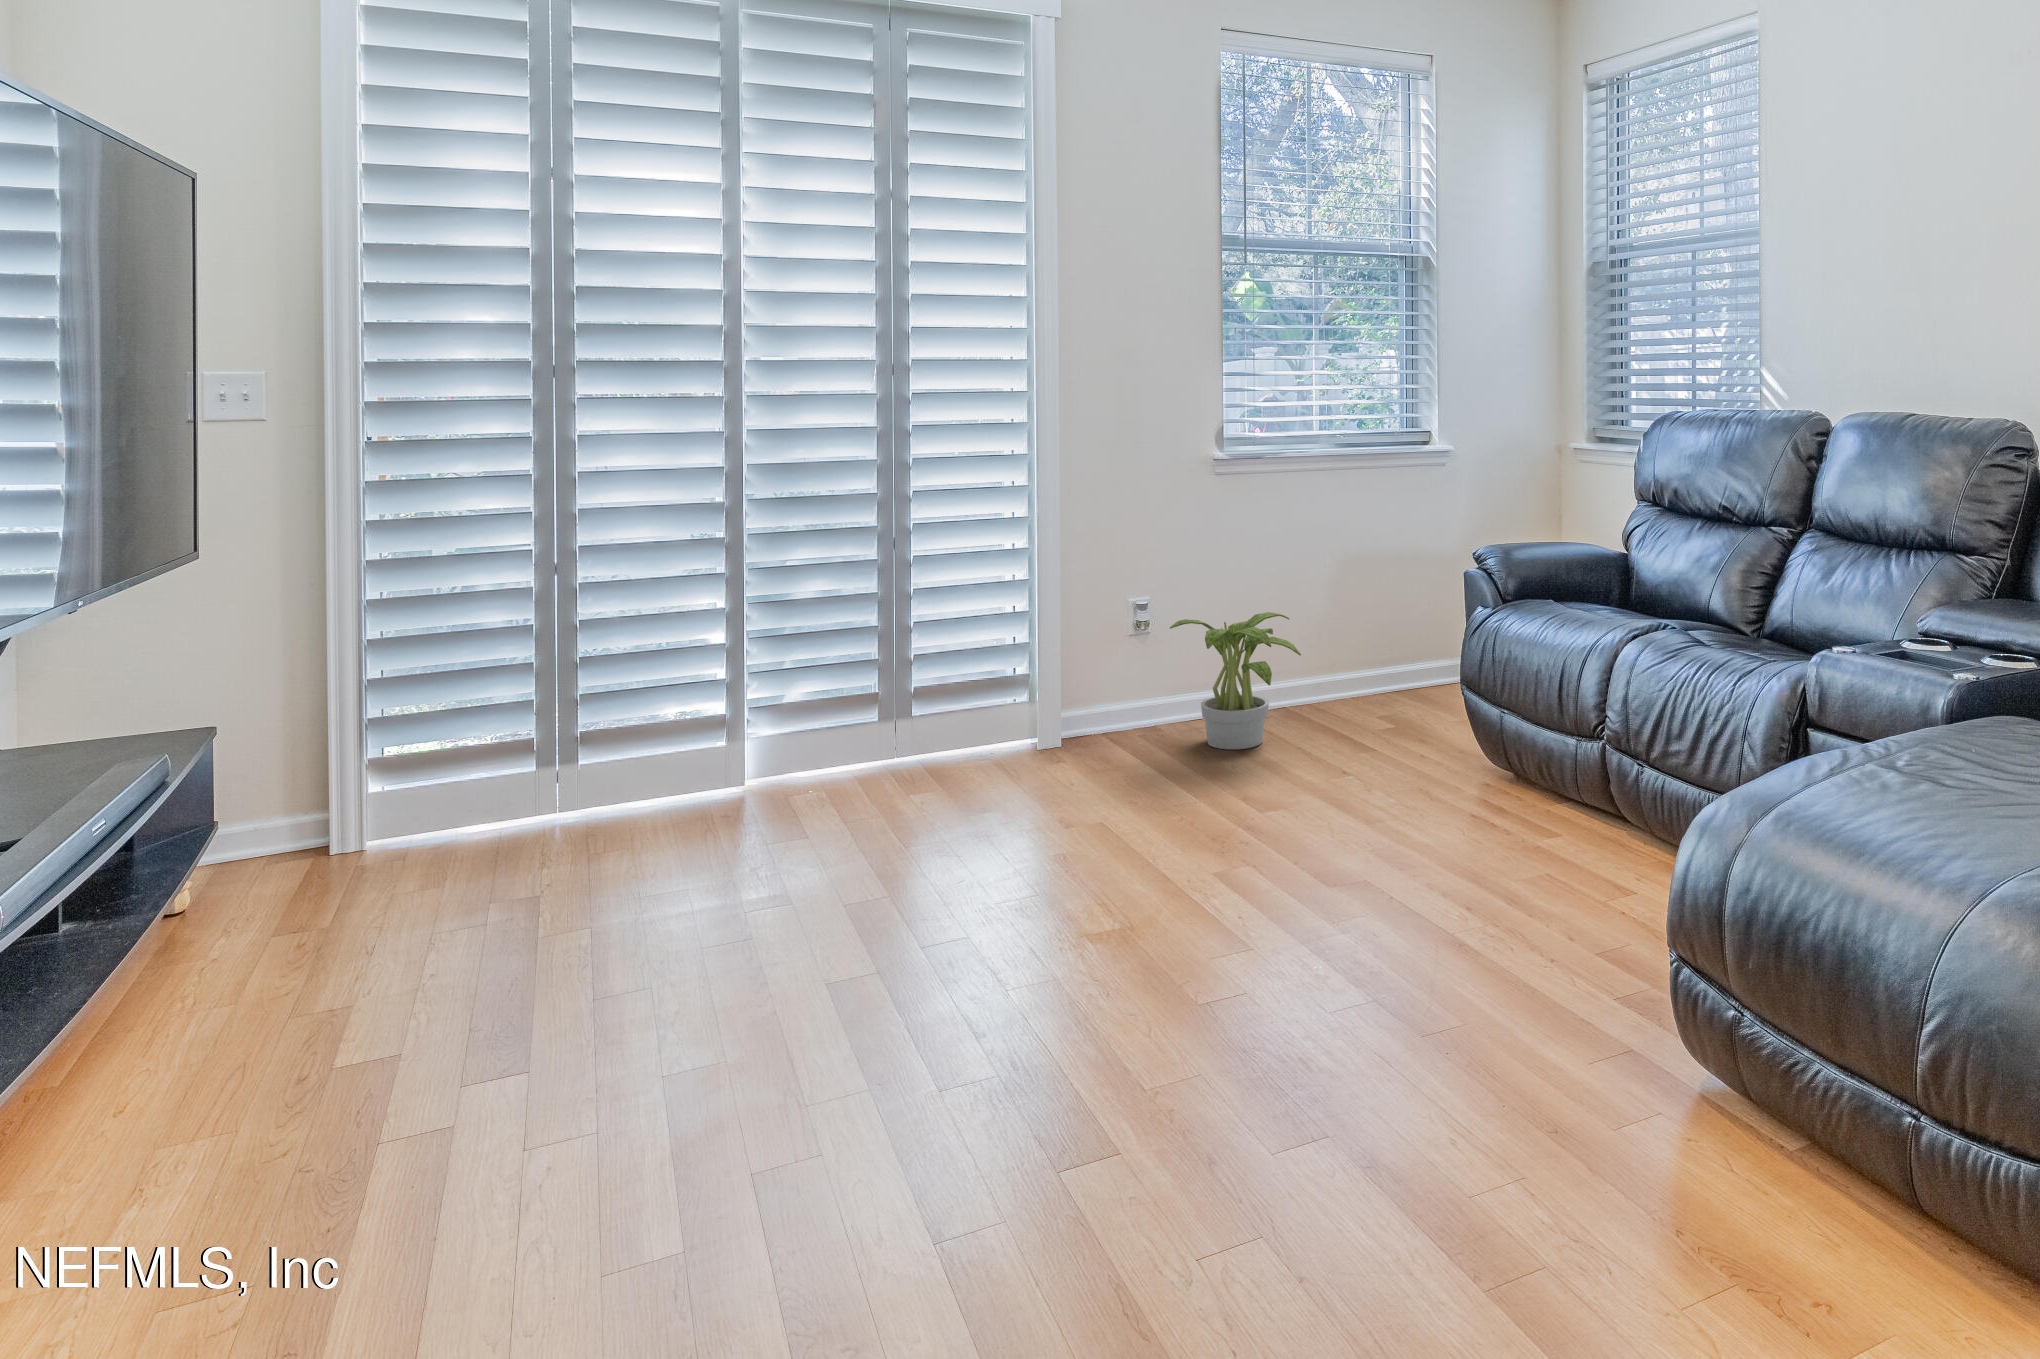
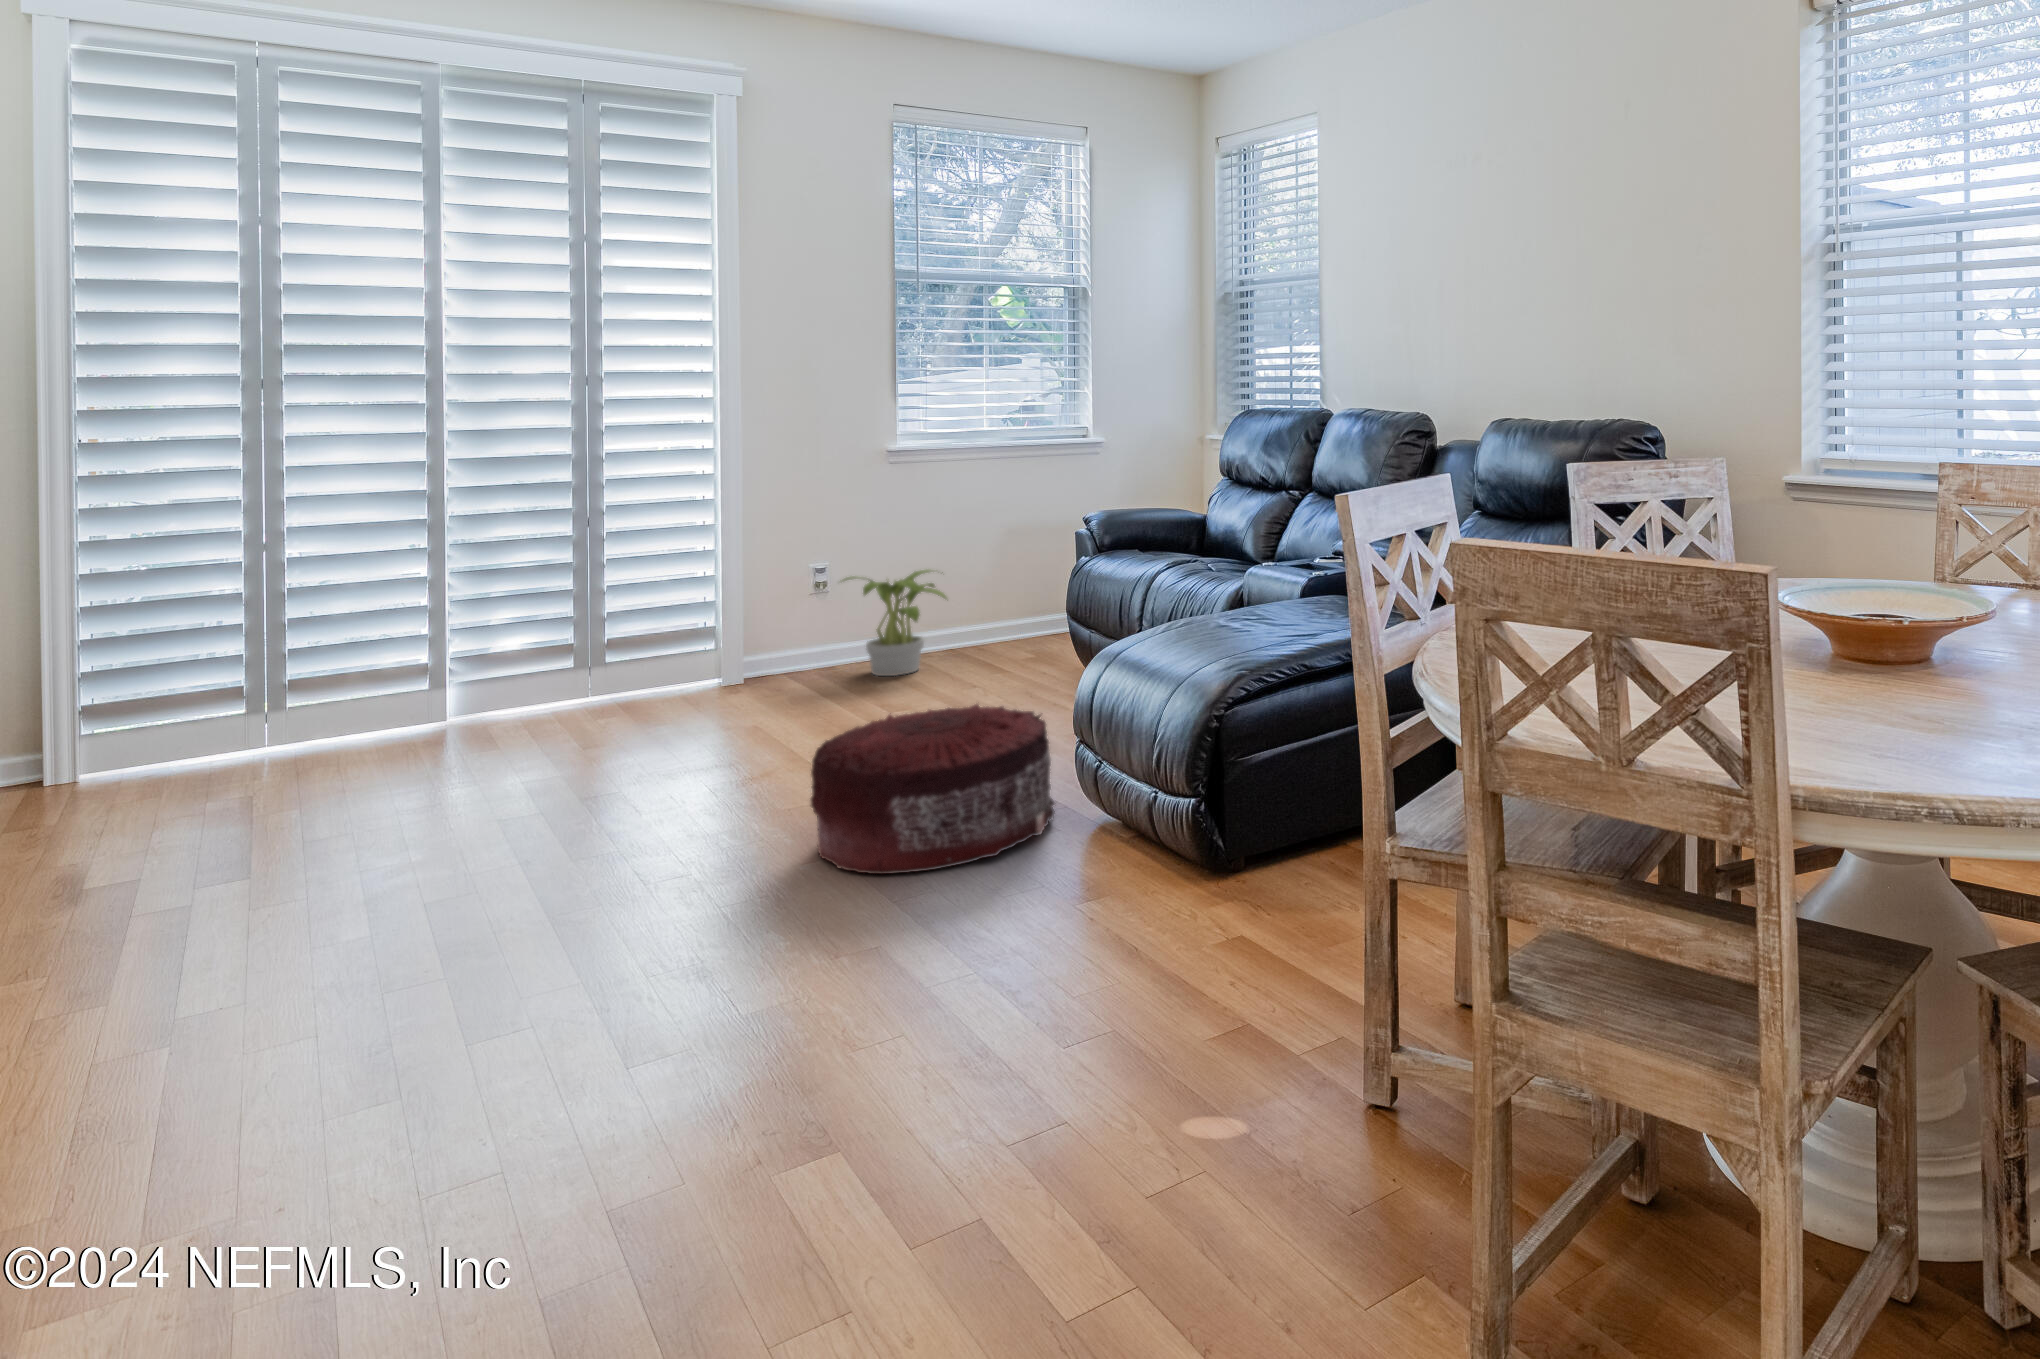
pouf: none [1297,871,1662,1212] -> present [811,704,1055,874]

